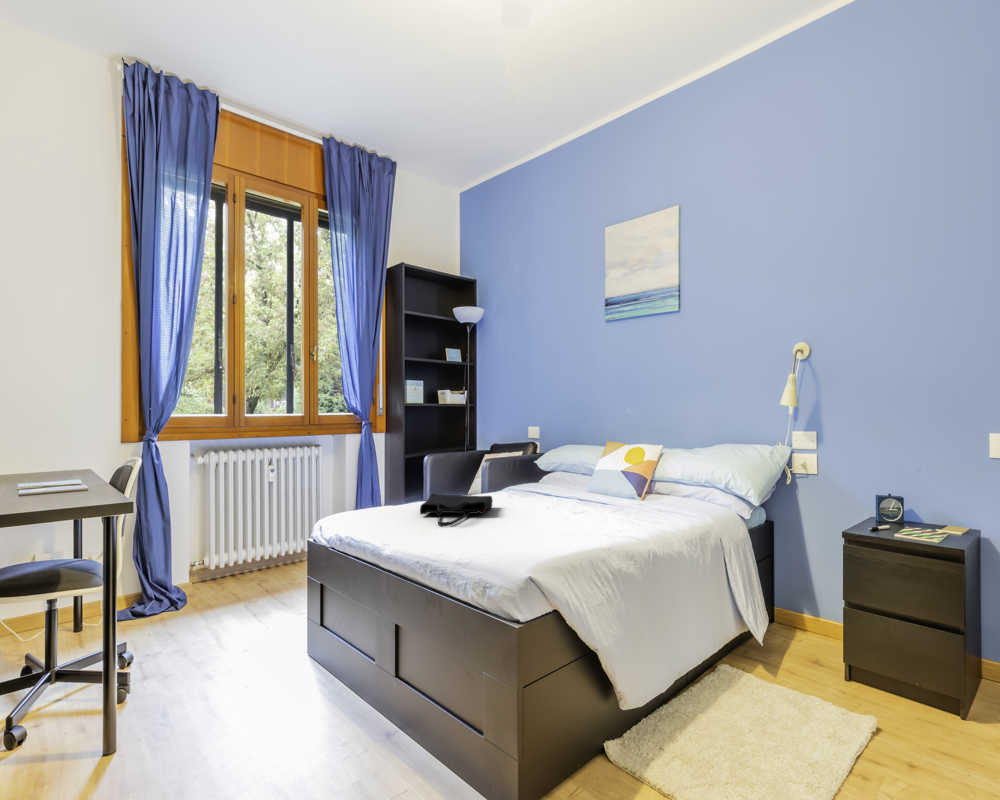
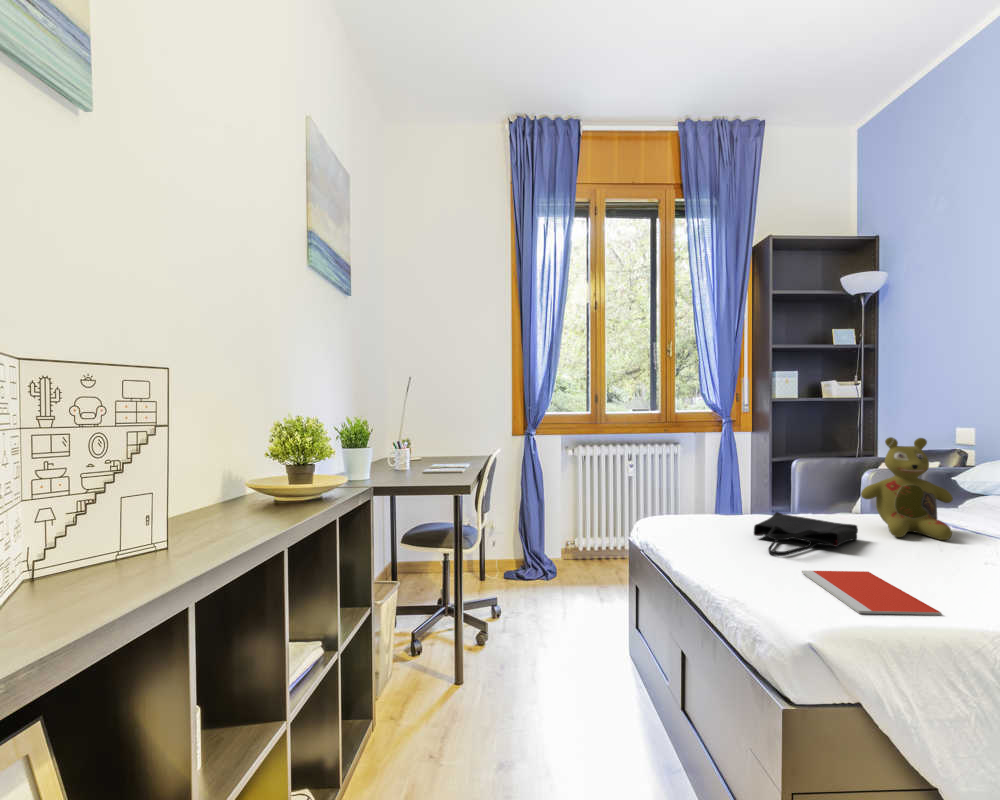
stuffed bear: none [489,427,546,503] -> present [861,437,953,540]
notebook: none [470,526,566,552] -> present [802,571,942,615]

